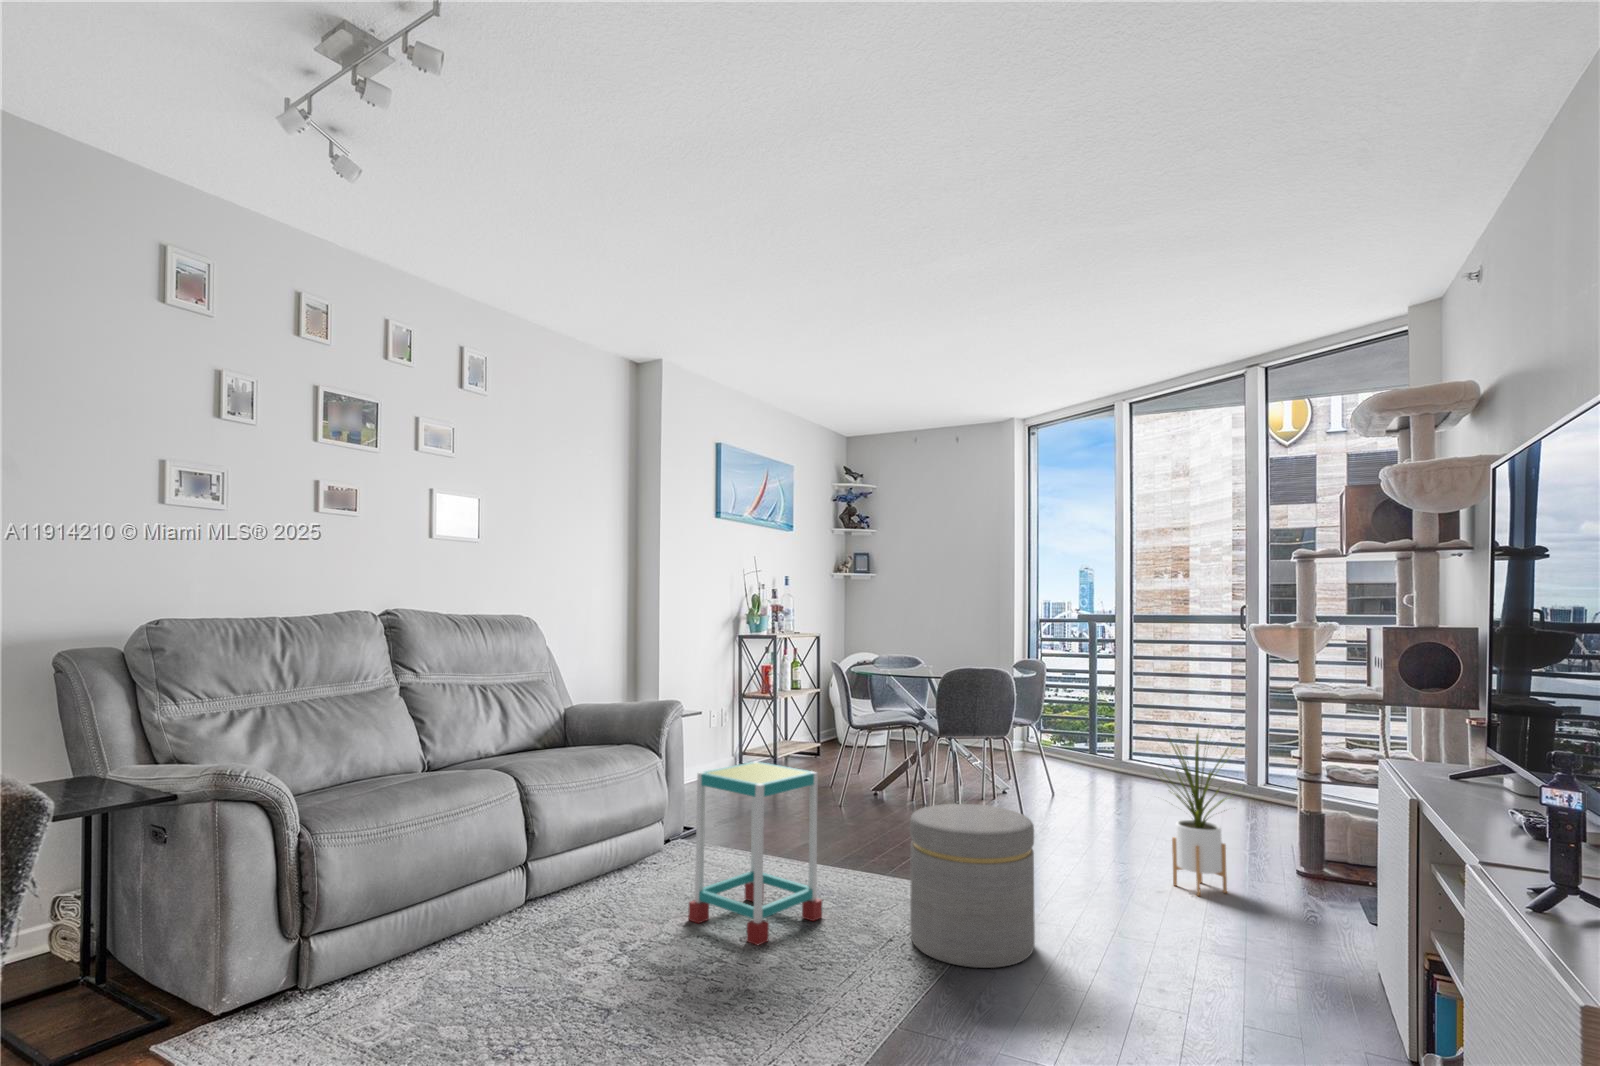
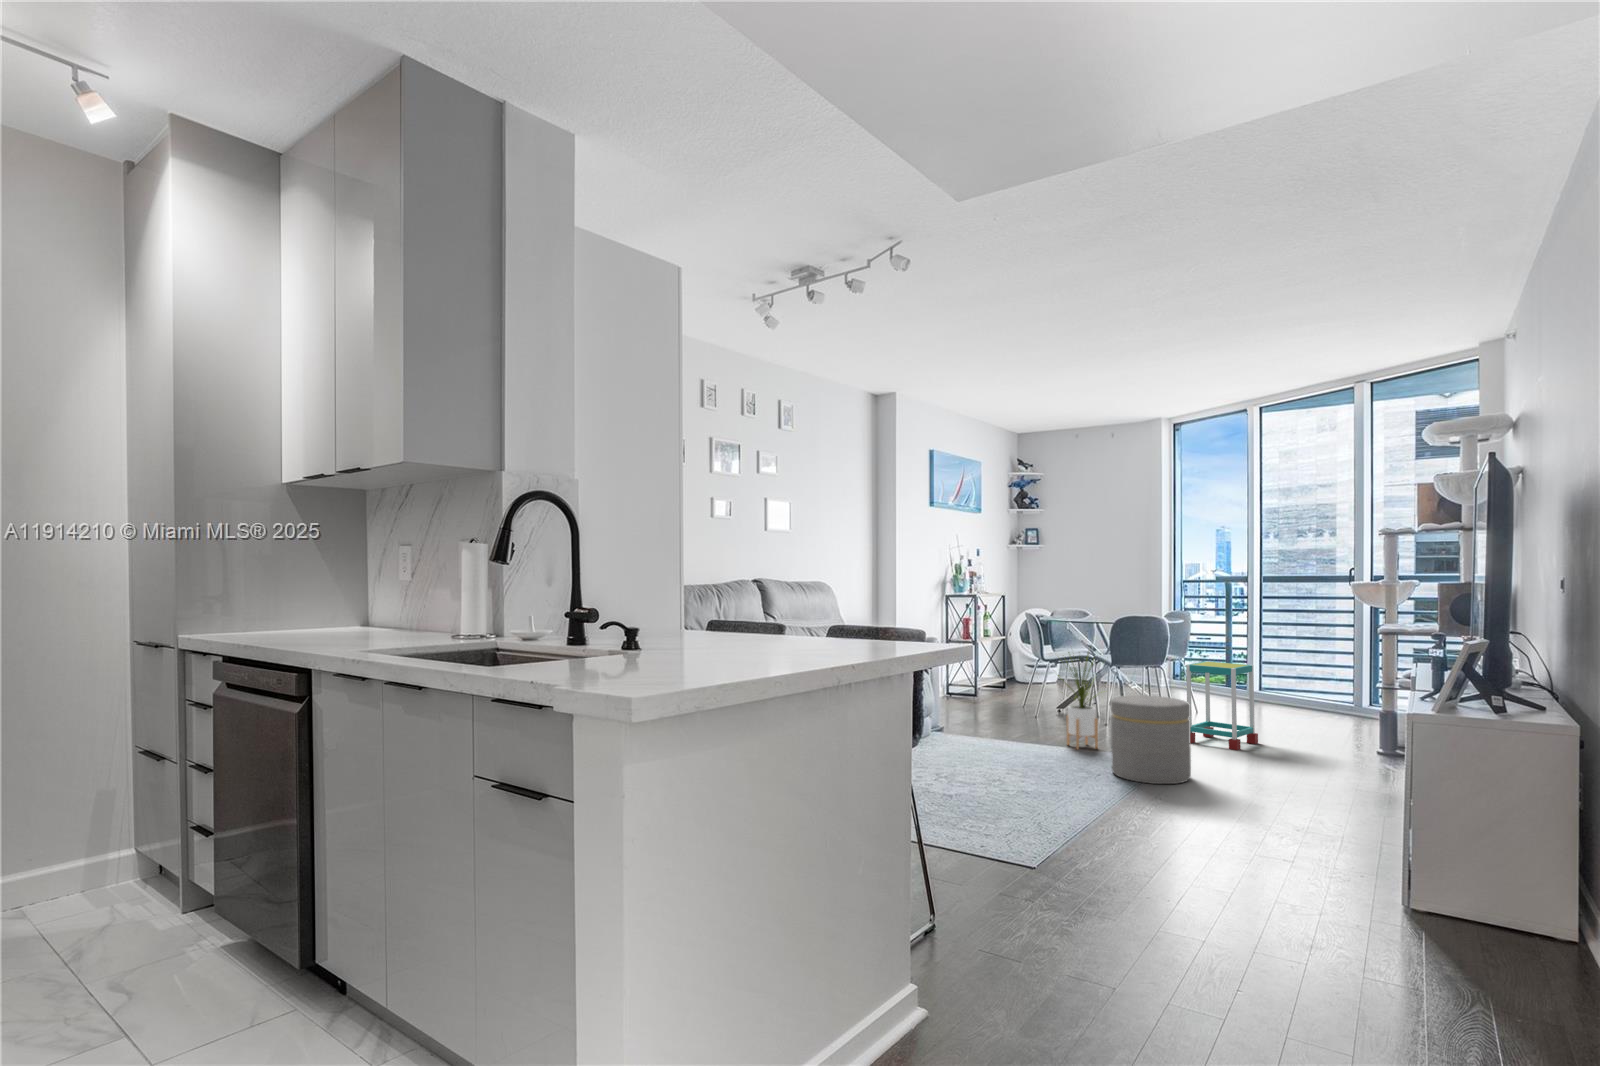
house plant: present [1169,734,1238,896] -> present [1058,652,1098,749]
side table: present [688,762,822,945] -> present [1186,661,1258,750]

